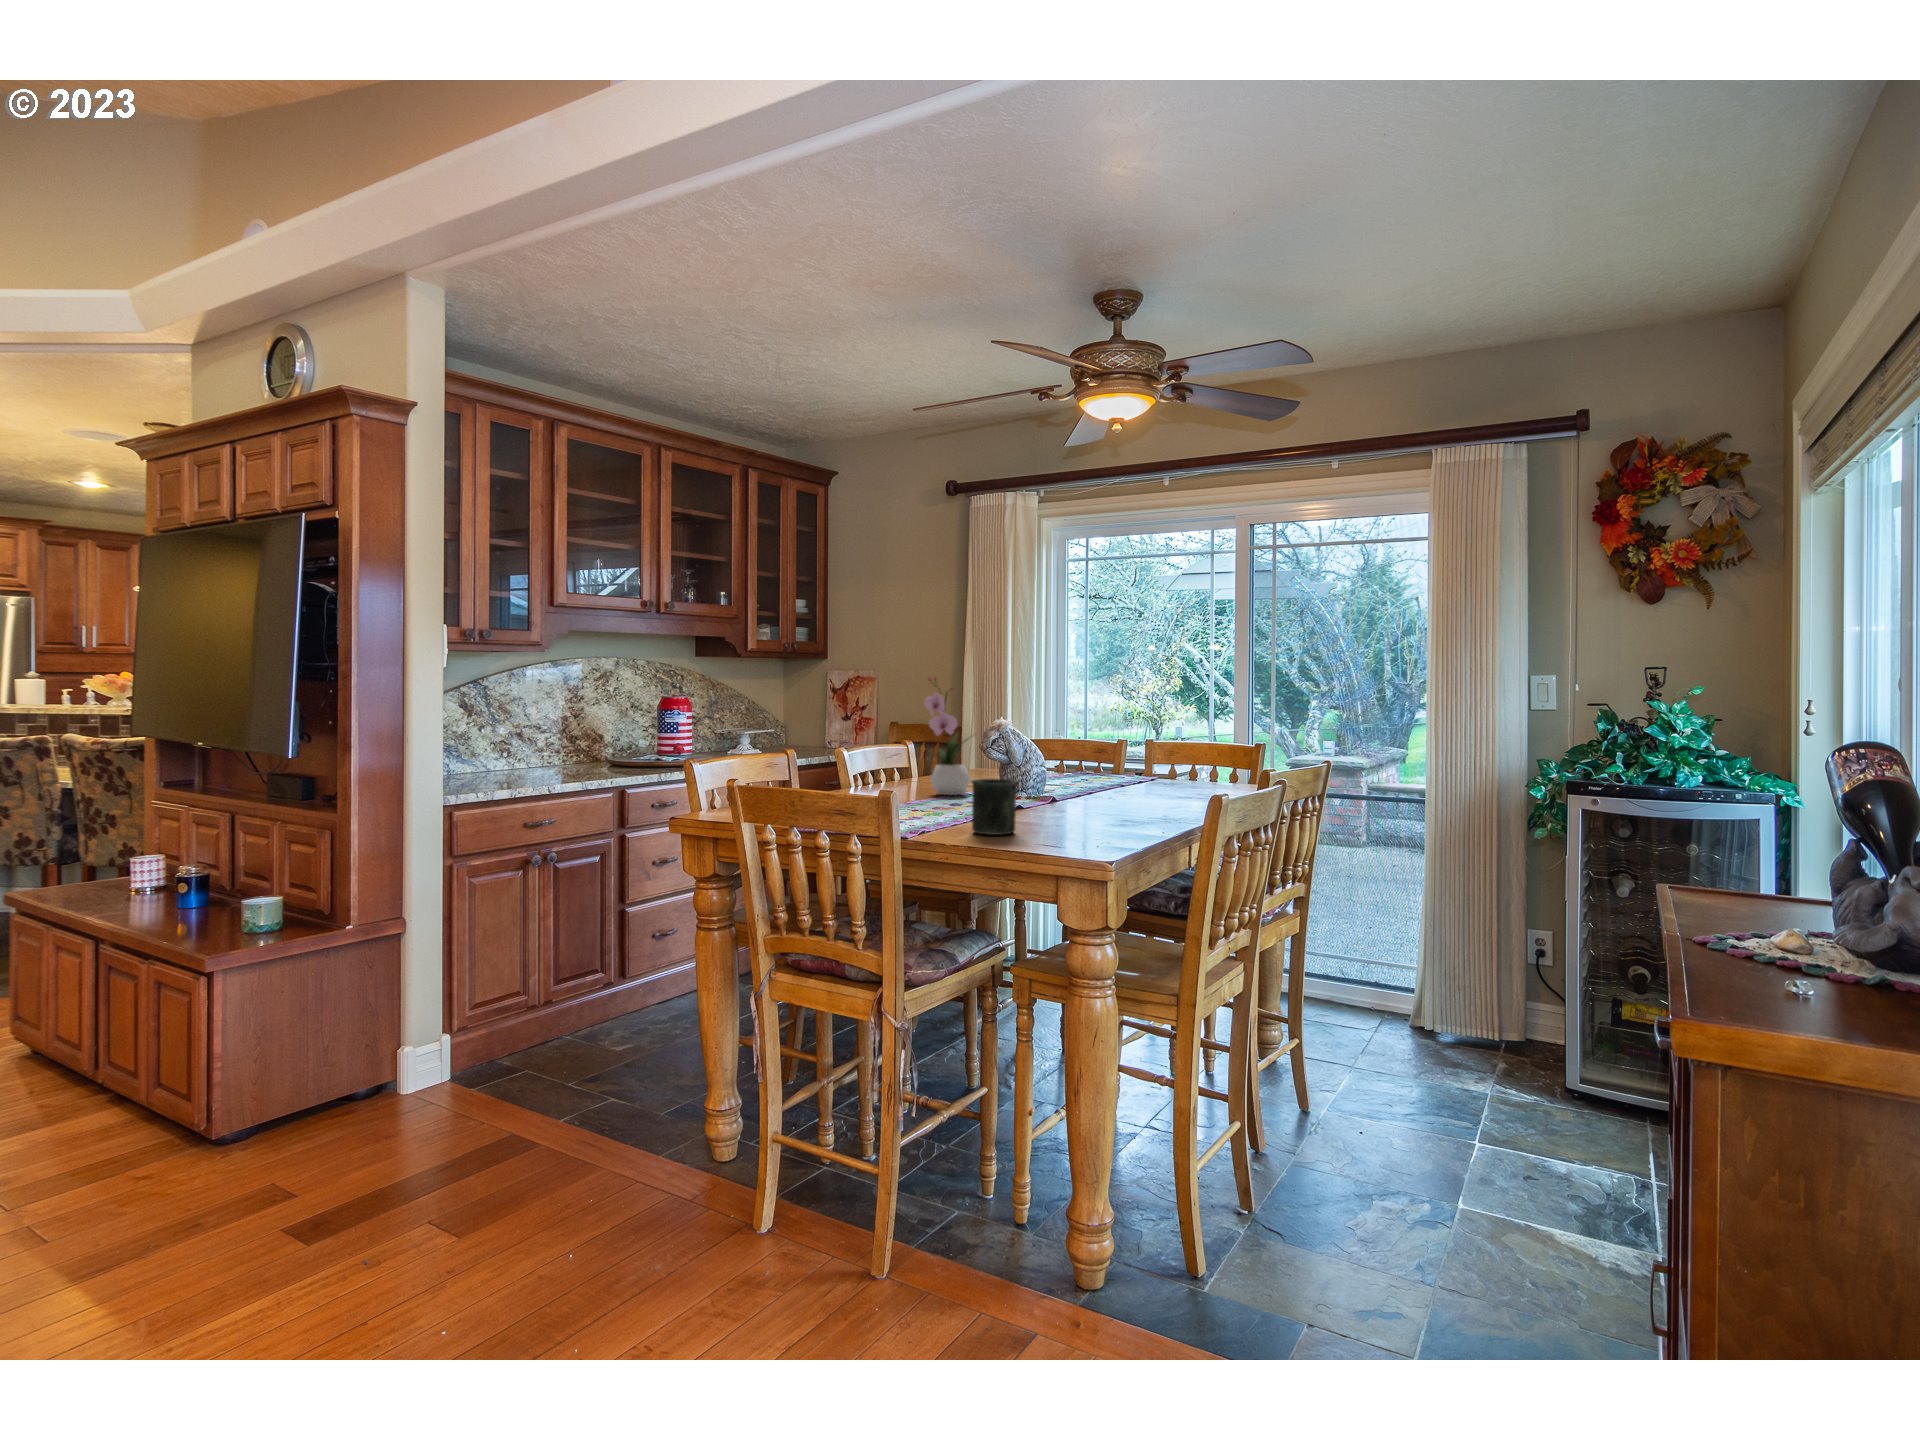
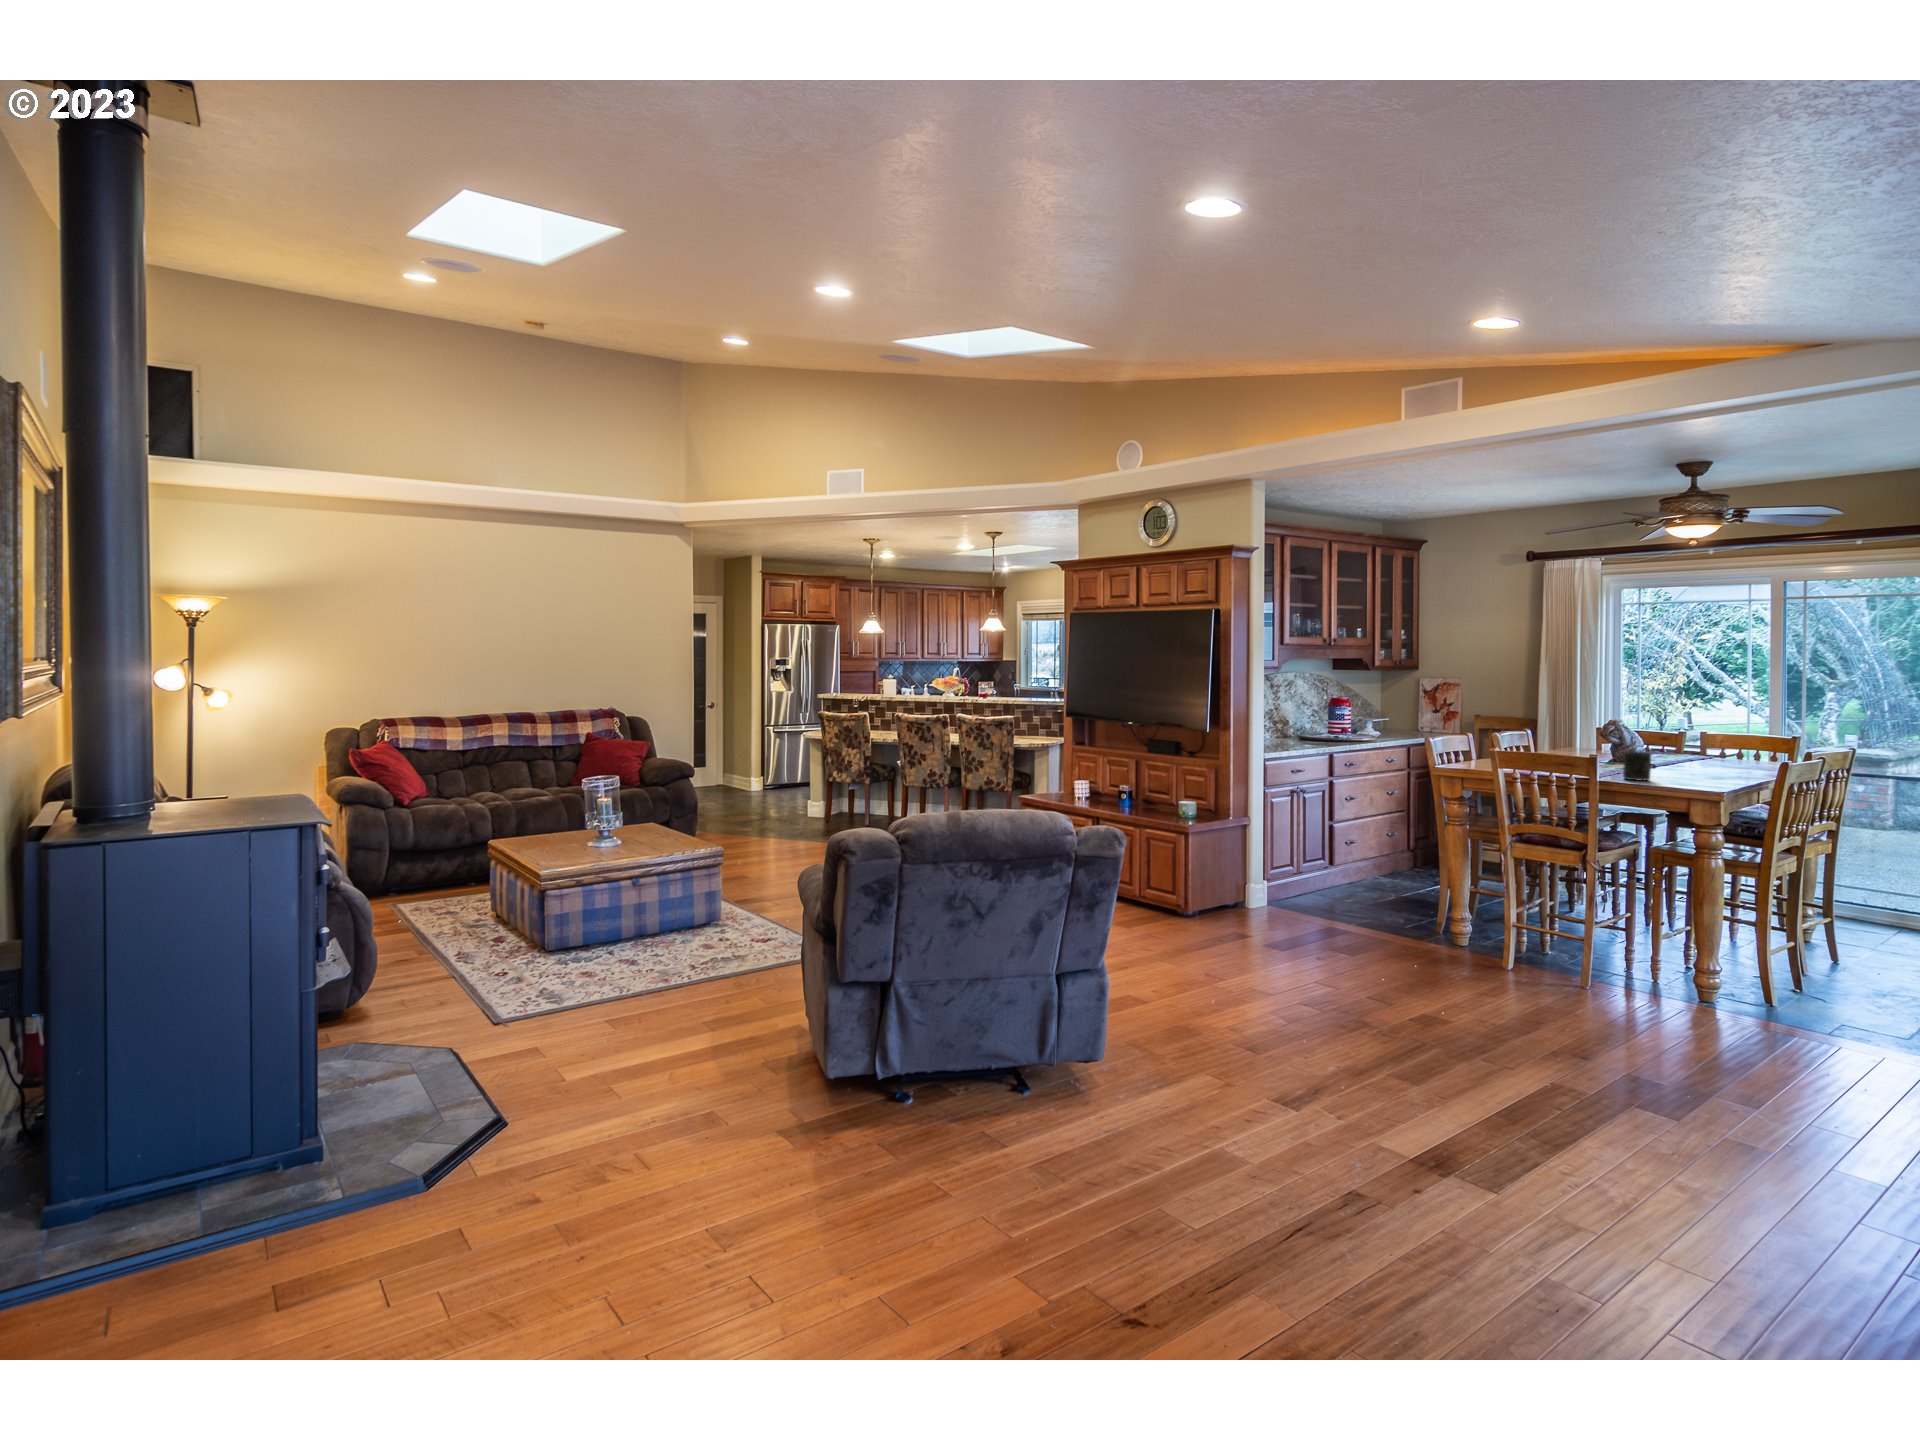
flower arrangement: present [924,677,971,795] -> none [1564,693,1597,763]

